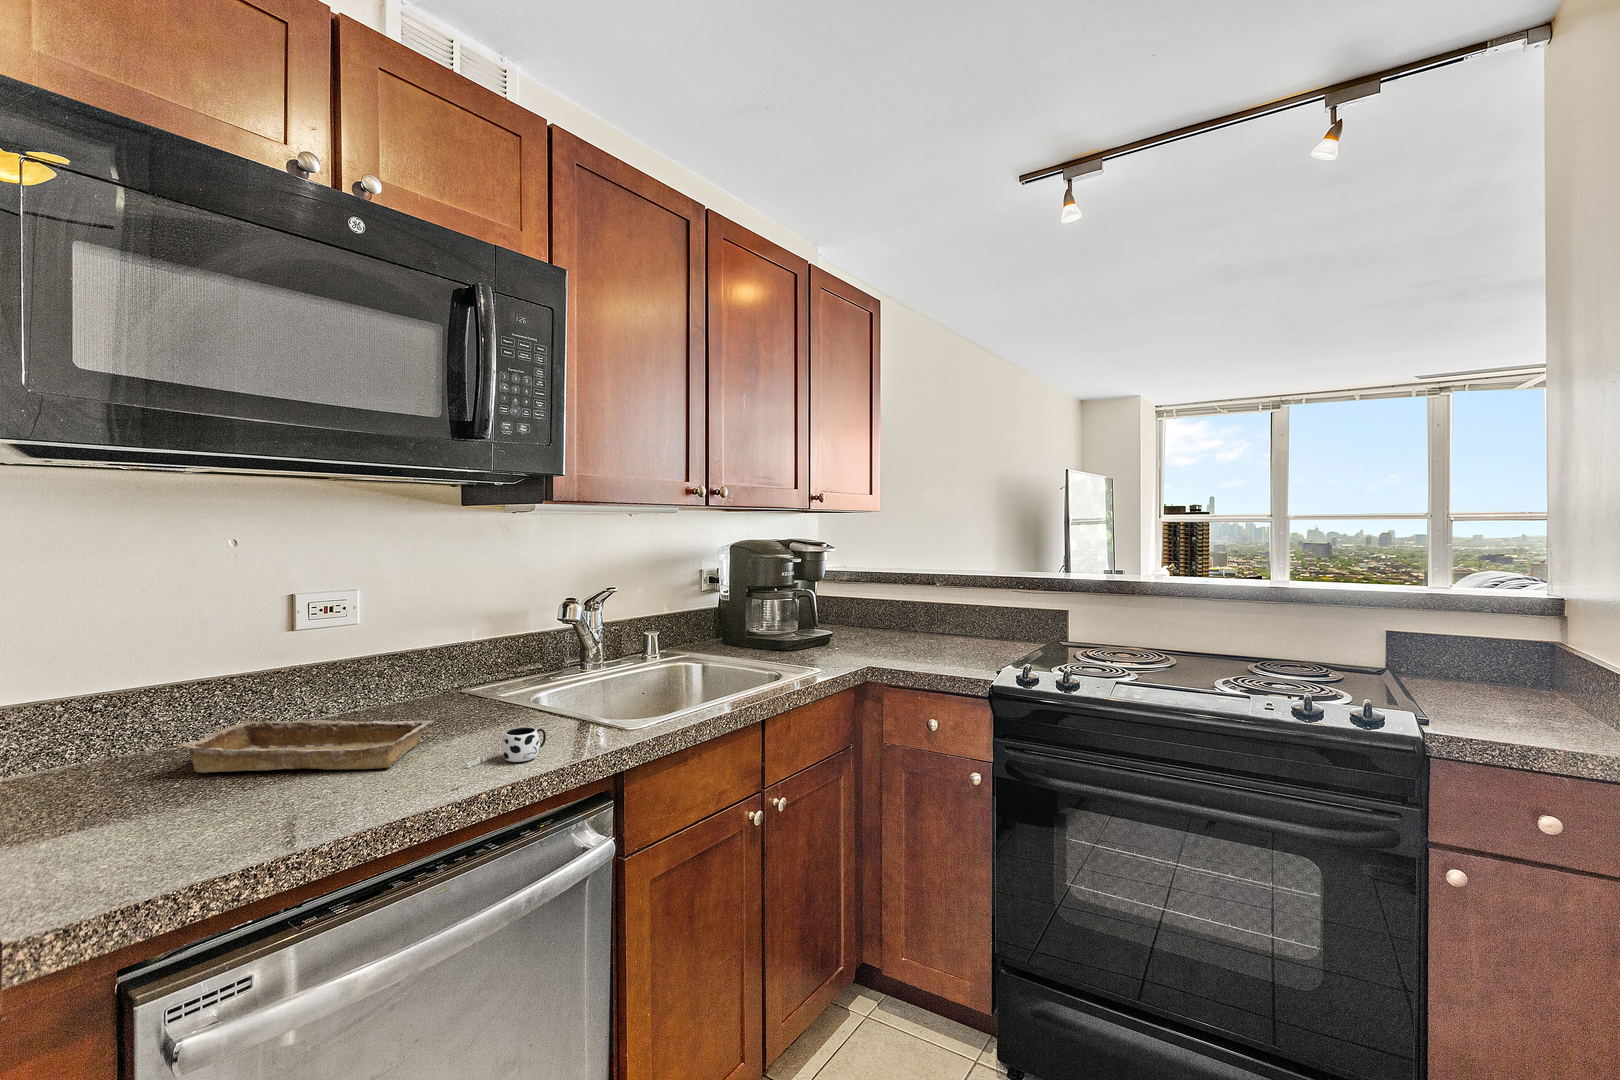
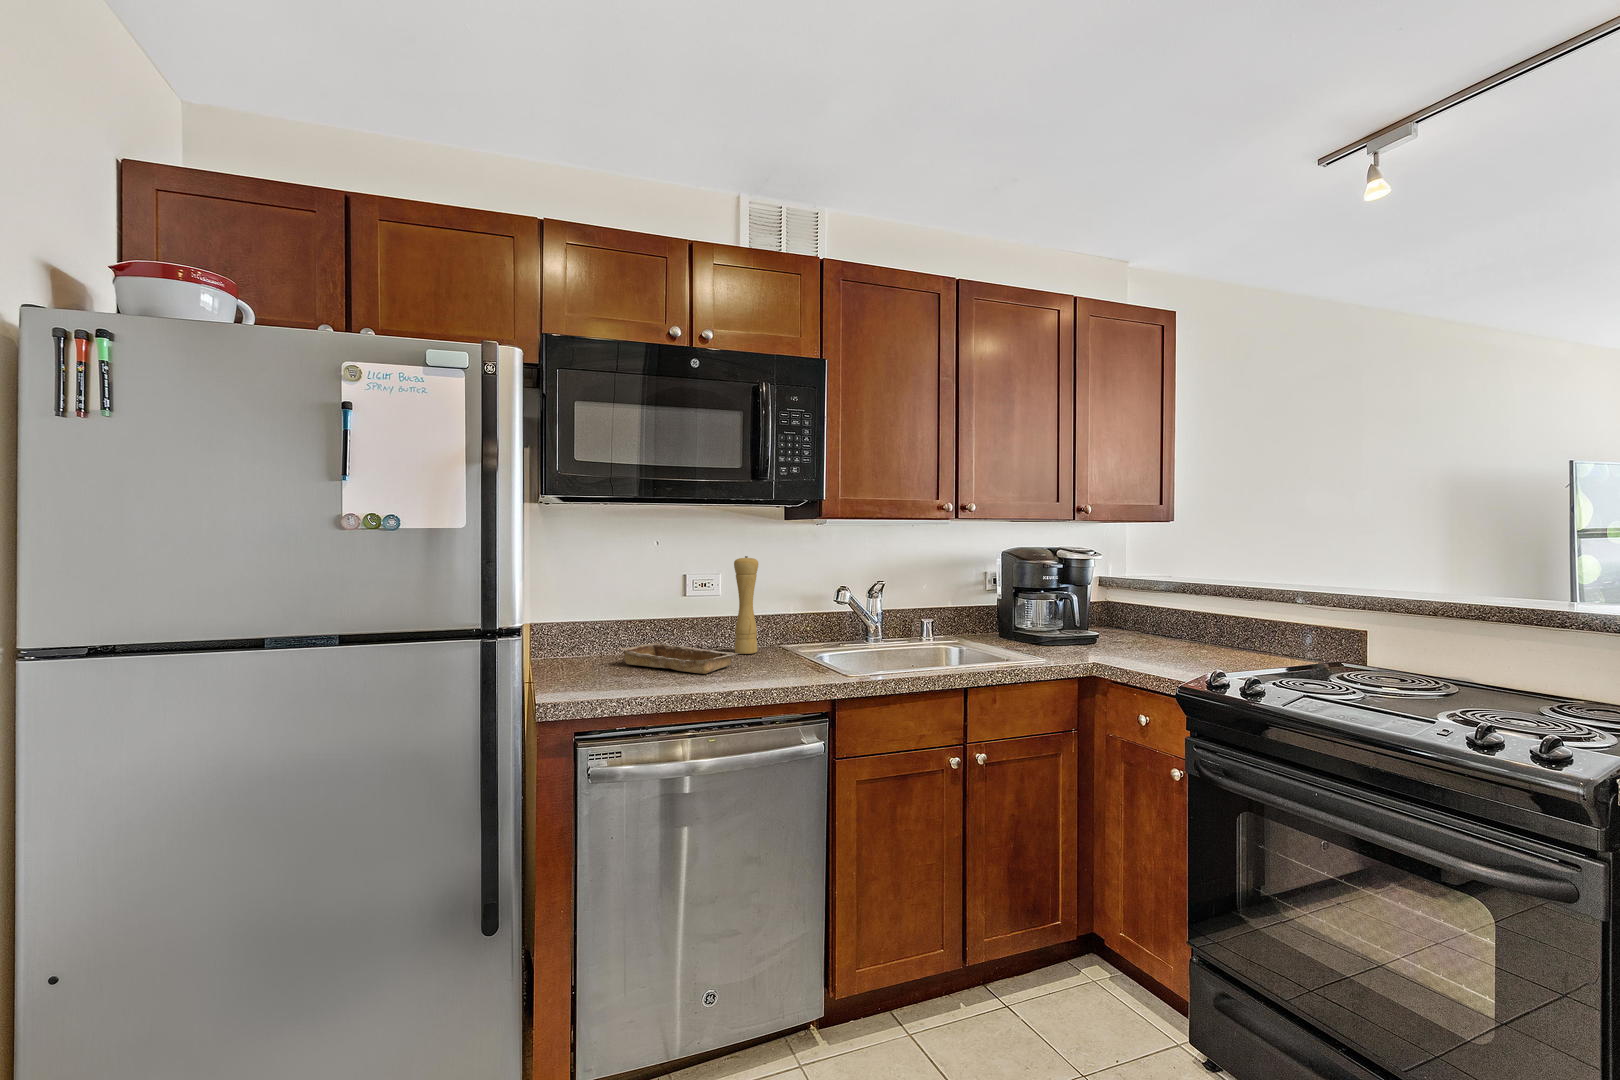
pepper mill: none [393,562,436,715] -> present [734,556,758,654]
mug: present [467,727,546,767] -> none [741,661,789,681]

